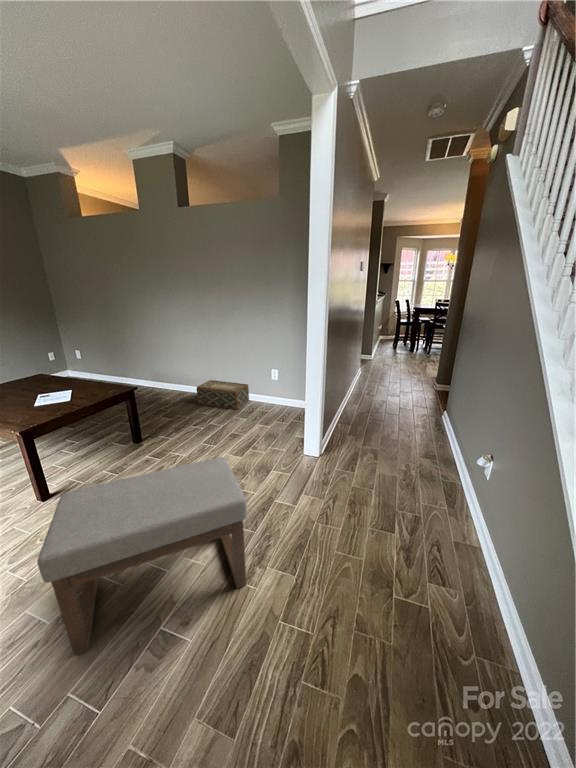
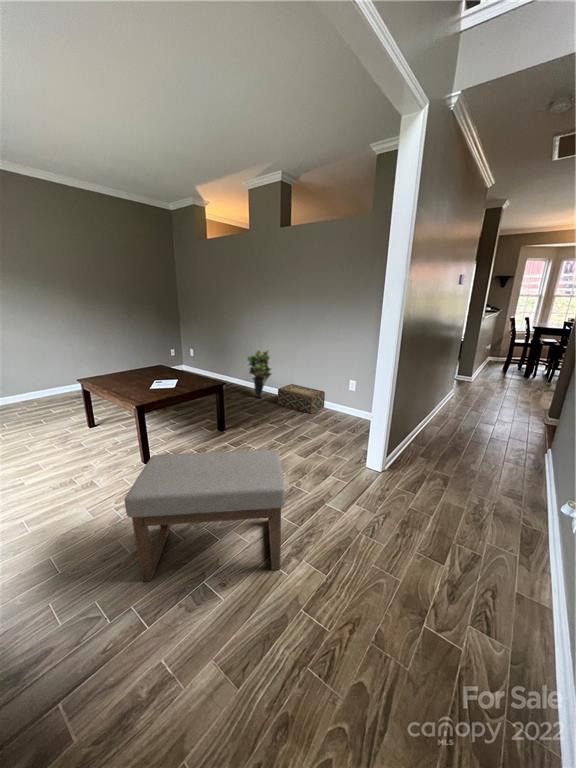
potted plant: none [154,345,187,400] -> present [248,351,271,398]

